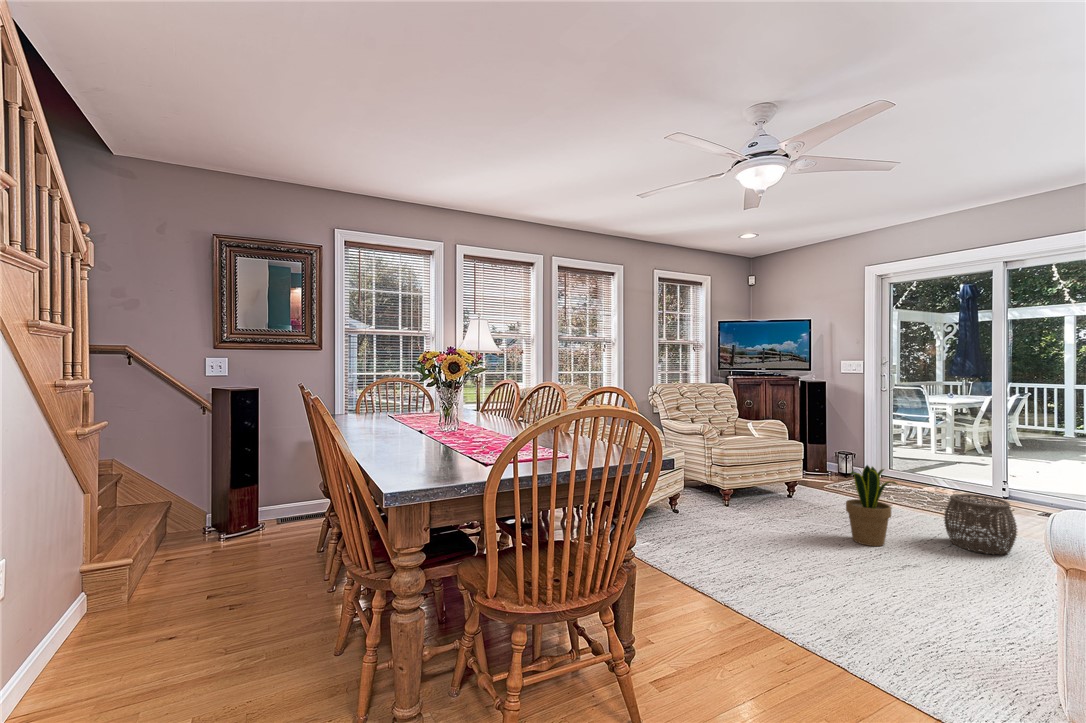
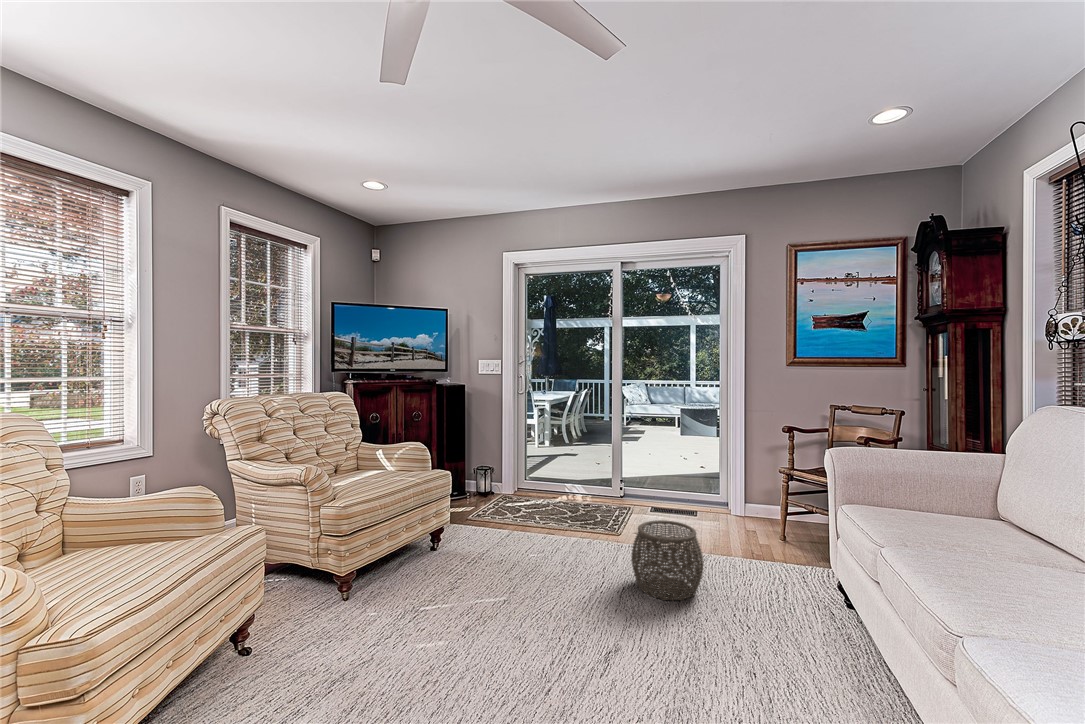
potted plant: present [846,465,897,546] -> none [535,510,602,637]

